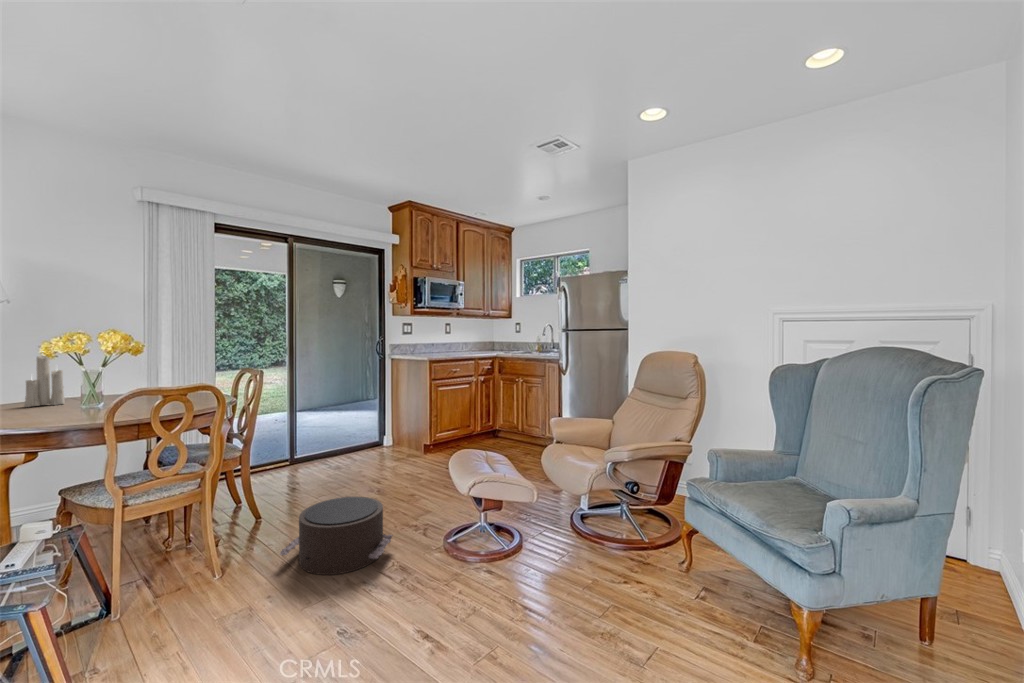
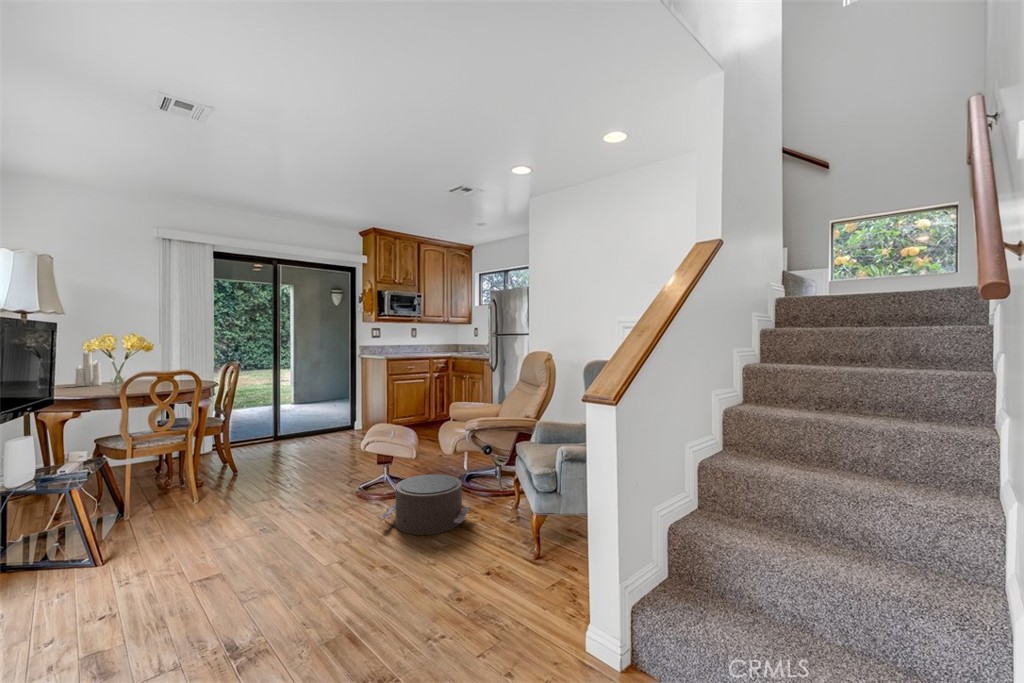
pouf: present [279,497,393,575] -> present [381,474,470,535]

